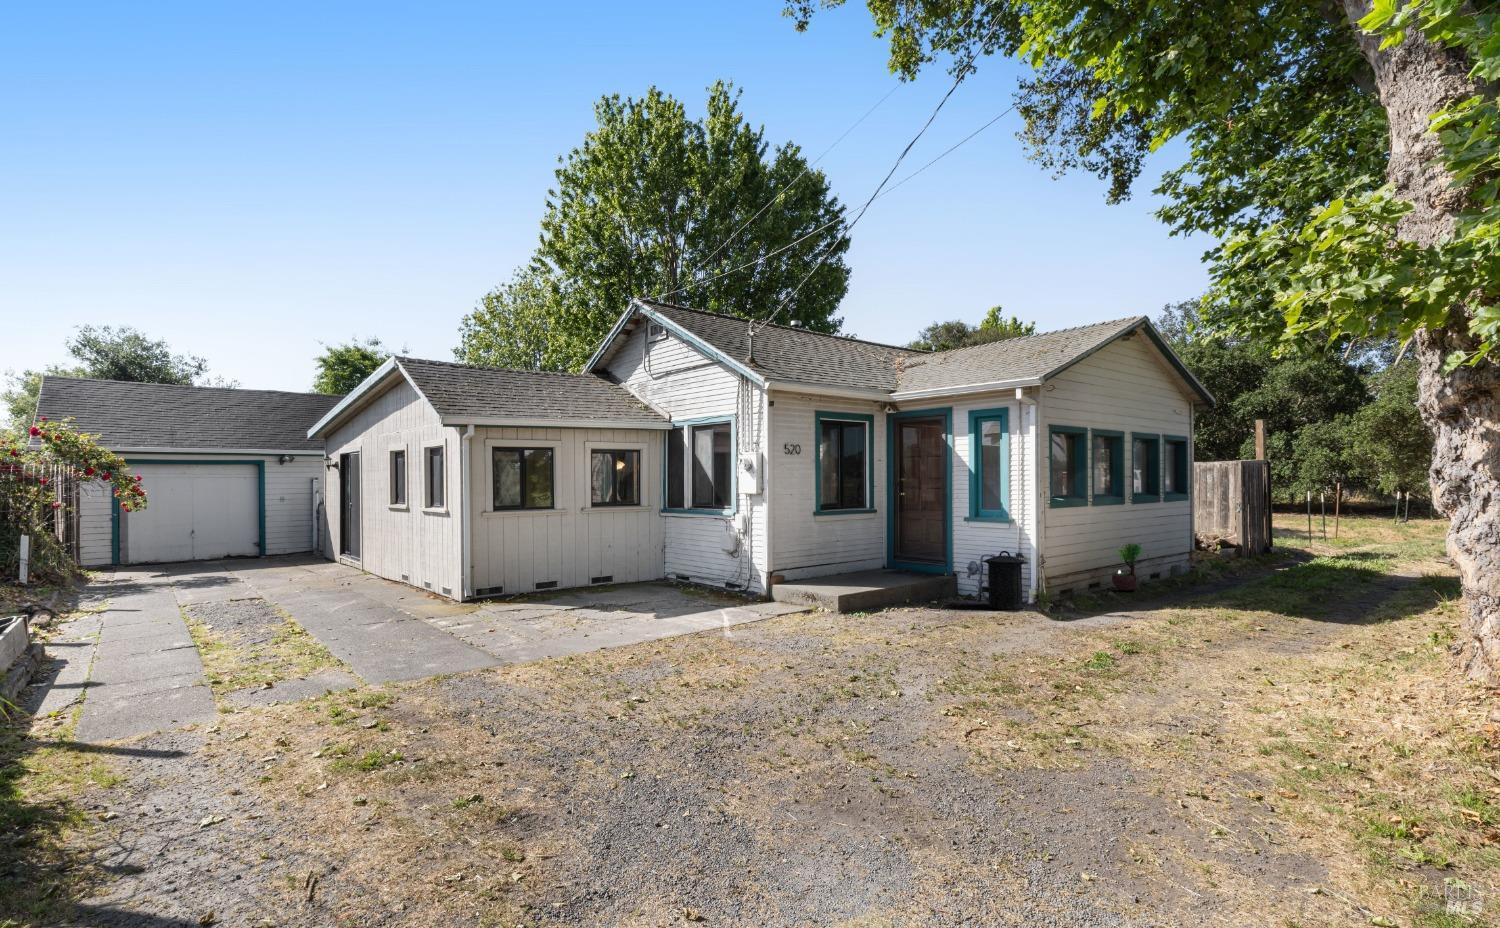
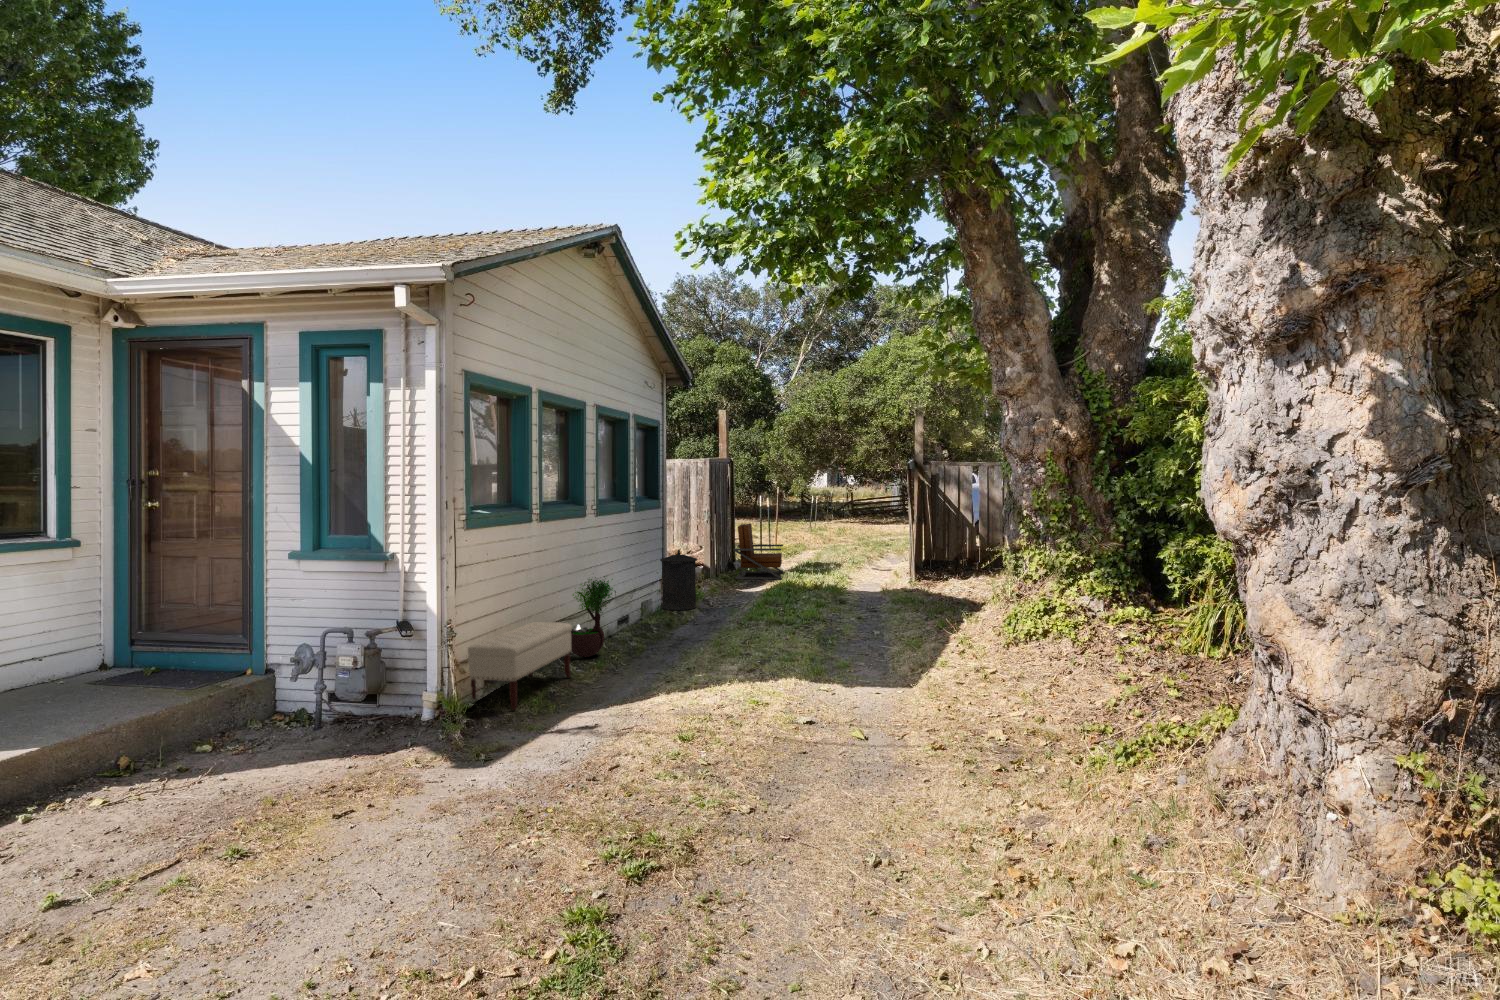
lounge chair: none [1265,515,1321,563] -> present [733,524,783,579]
trash can: present [982,551,1028,610] -> present [660,550,697,610]
bench: none [1051,564,1114,606] -> present [466,622,572,710]

